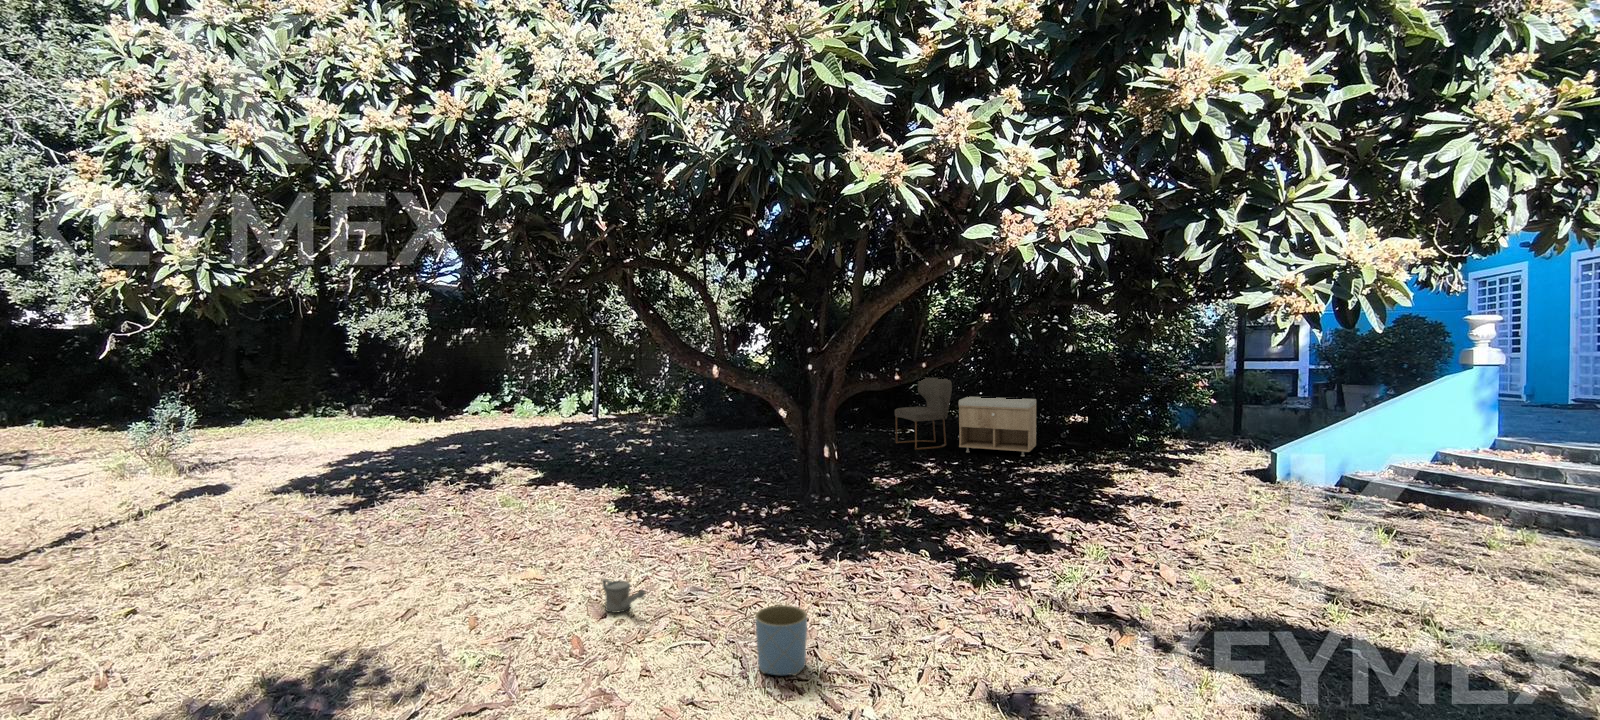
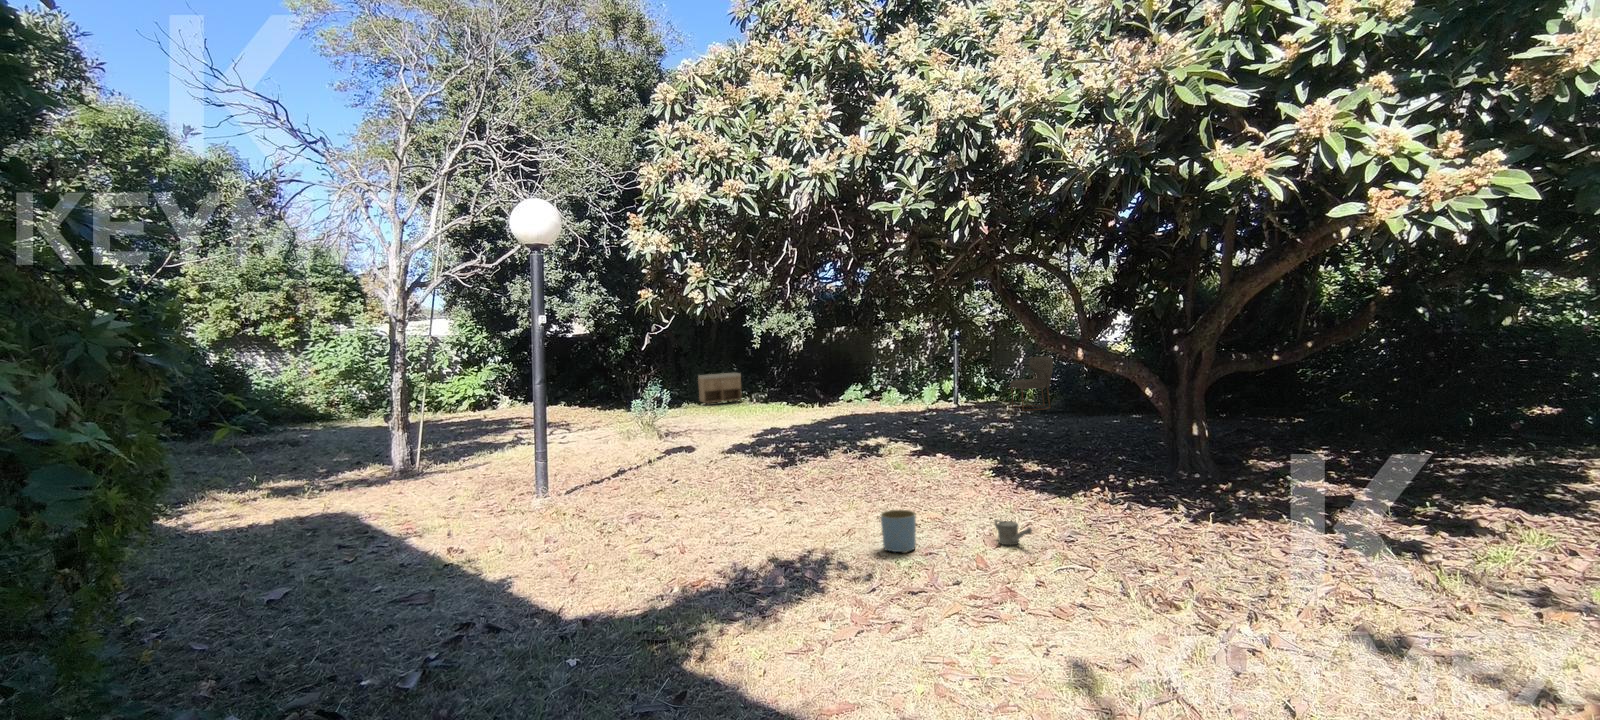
chair: present [895,378,952,450] -> present [1010,356,1053,411]
storage bench: present [959,396,1036,456] -> present [698,372,742,404]
planter: present [755,605,807,676] -> present [881,510,916,553]

